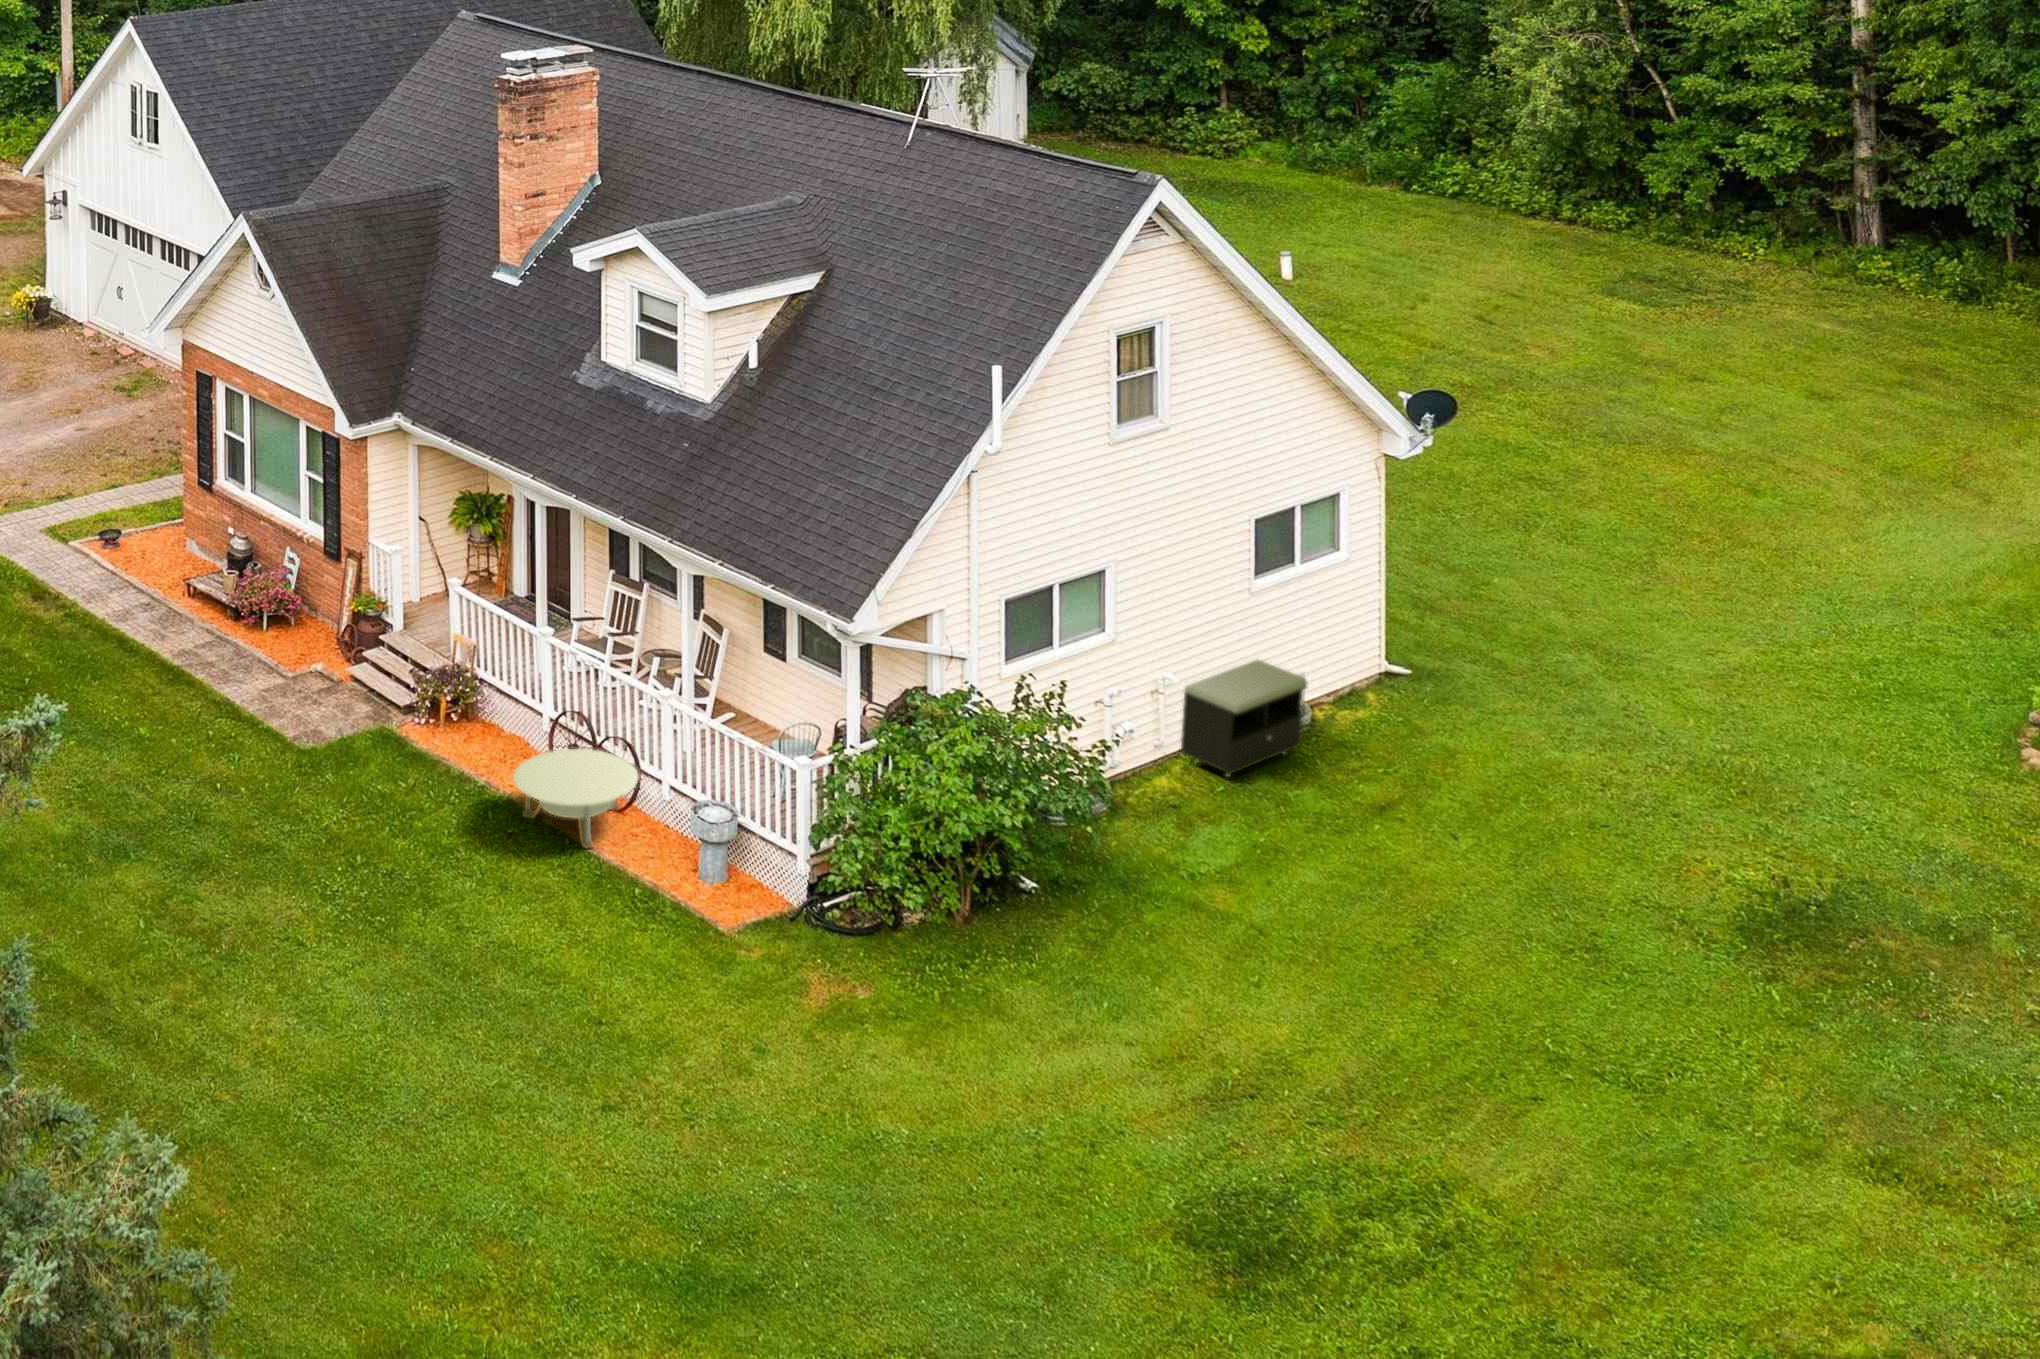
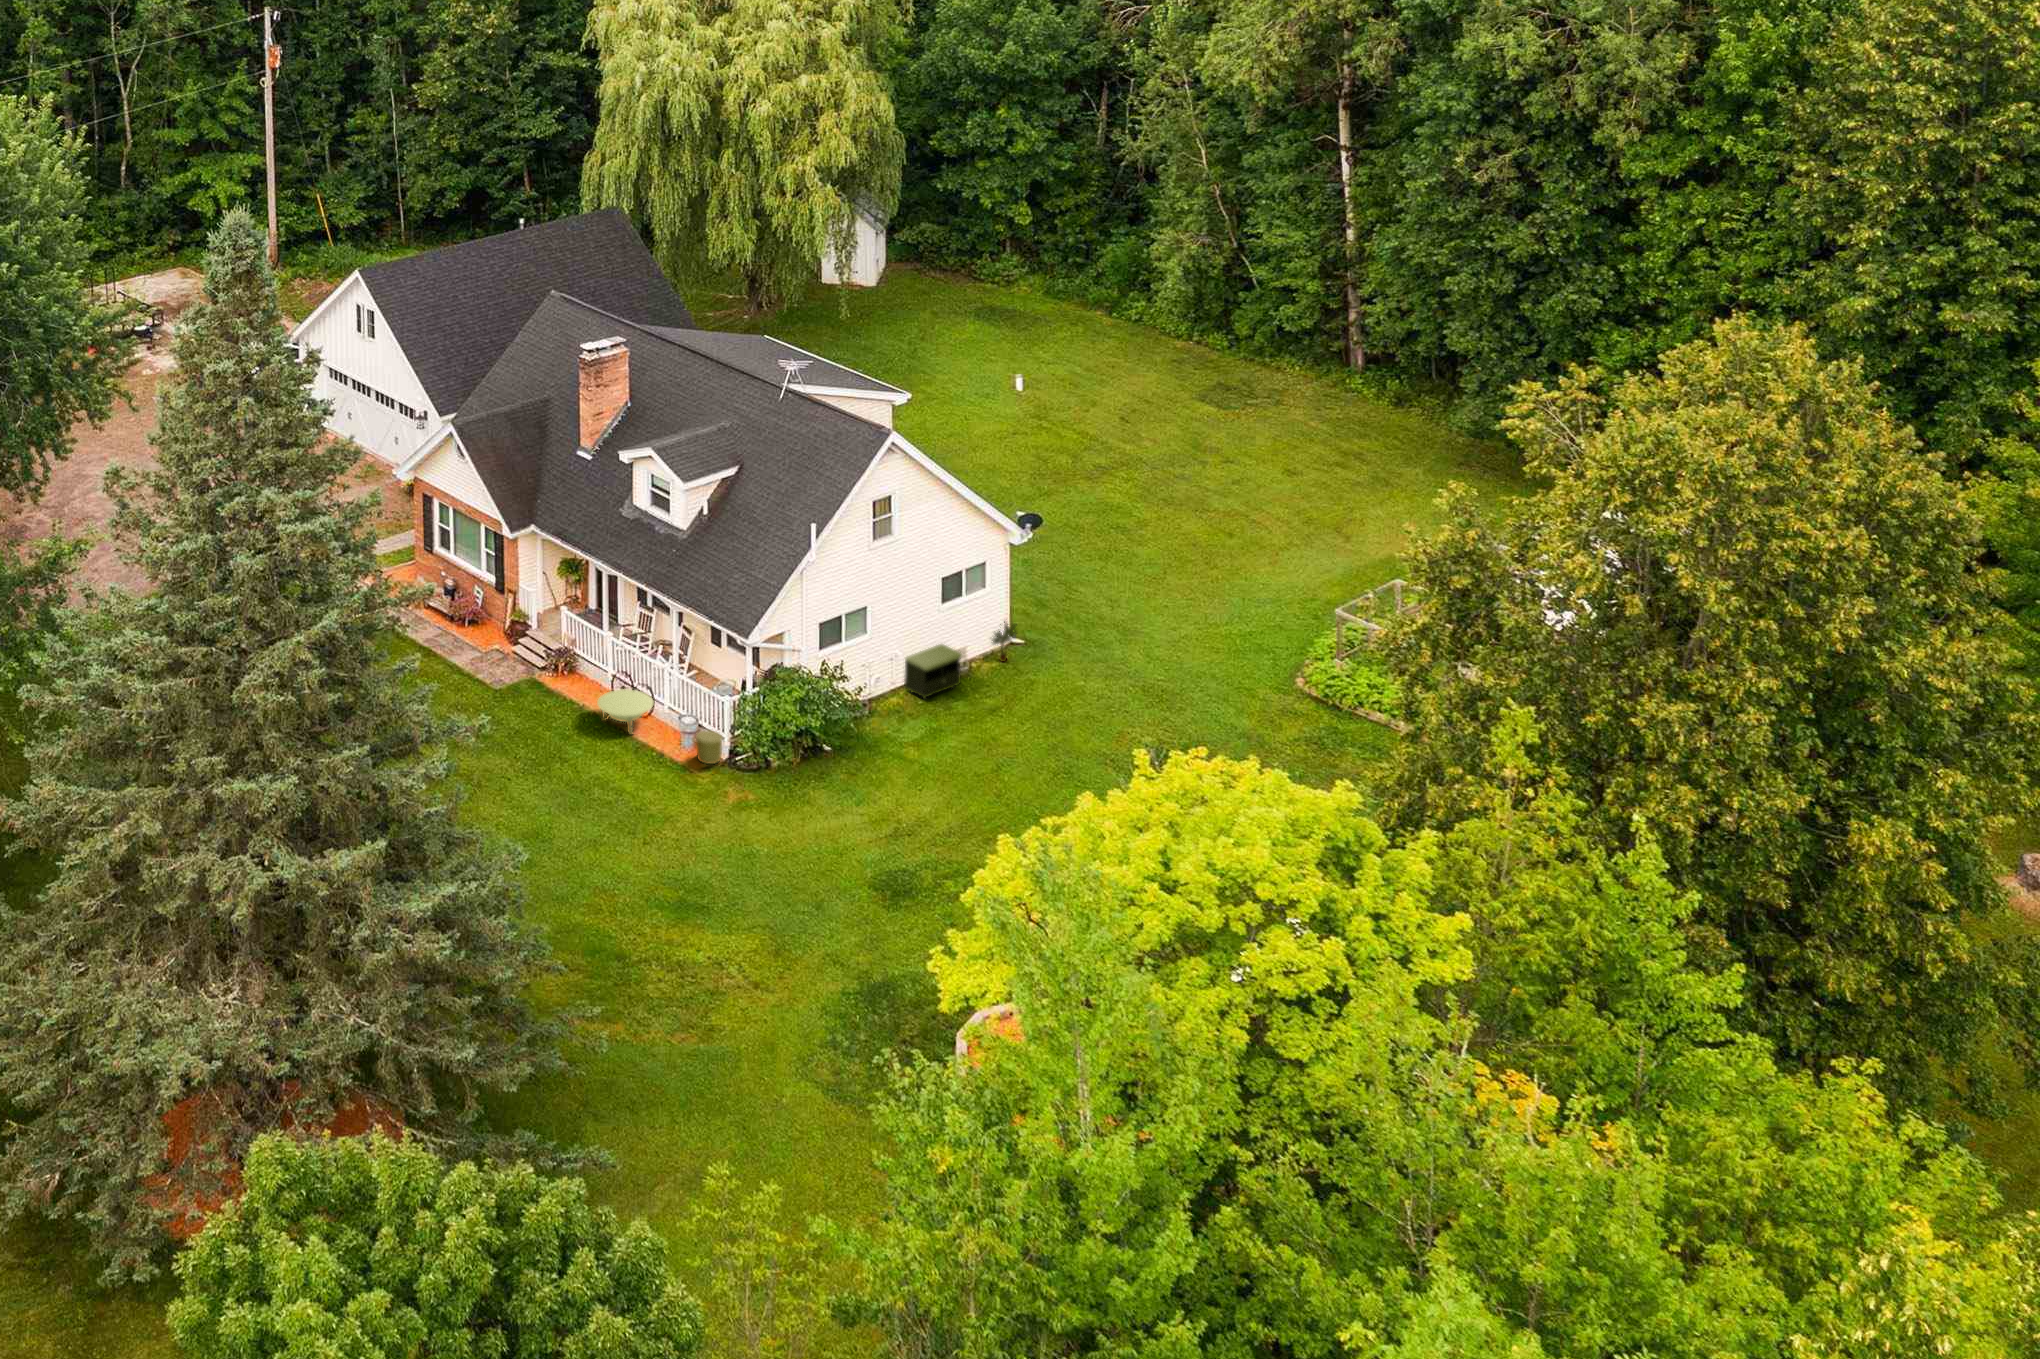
potted tree: none [1349,611,1410,704] -> present [992,621,1017,662]
woven basket: none [732,838,794,917] -> present [696,730,723,764]

